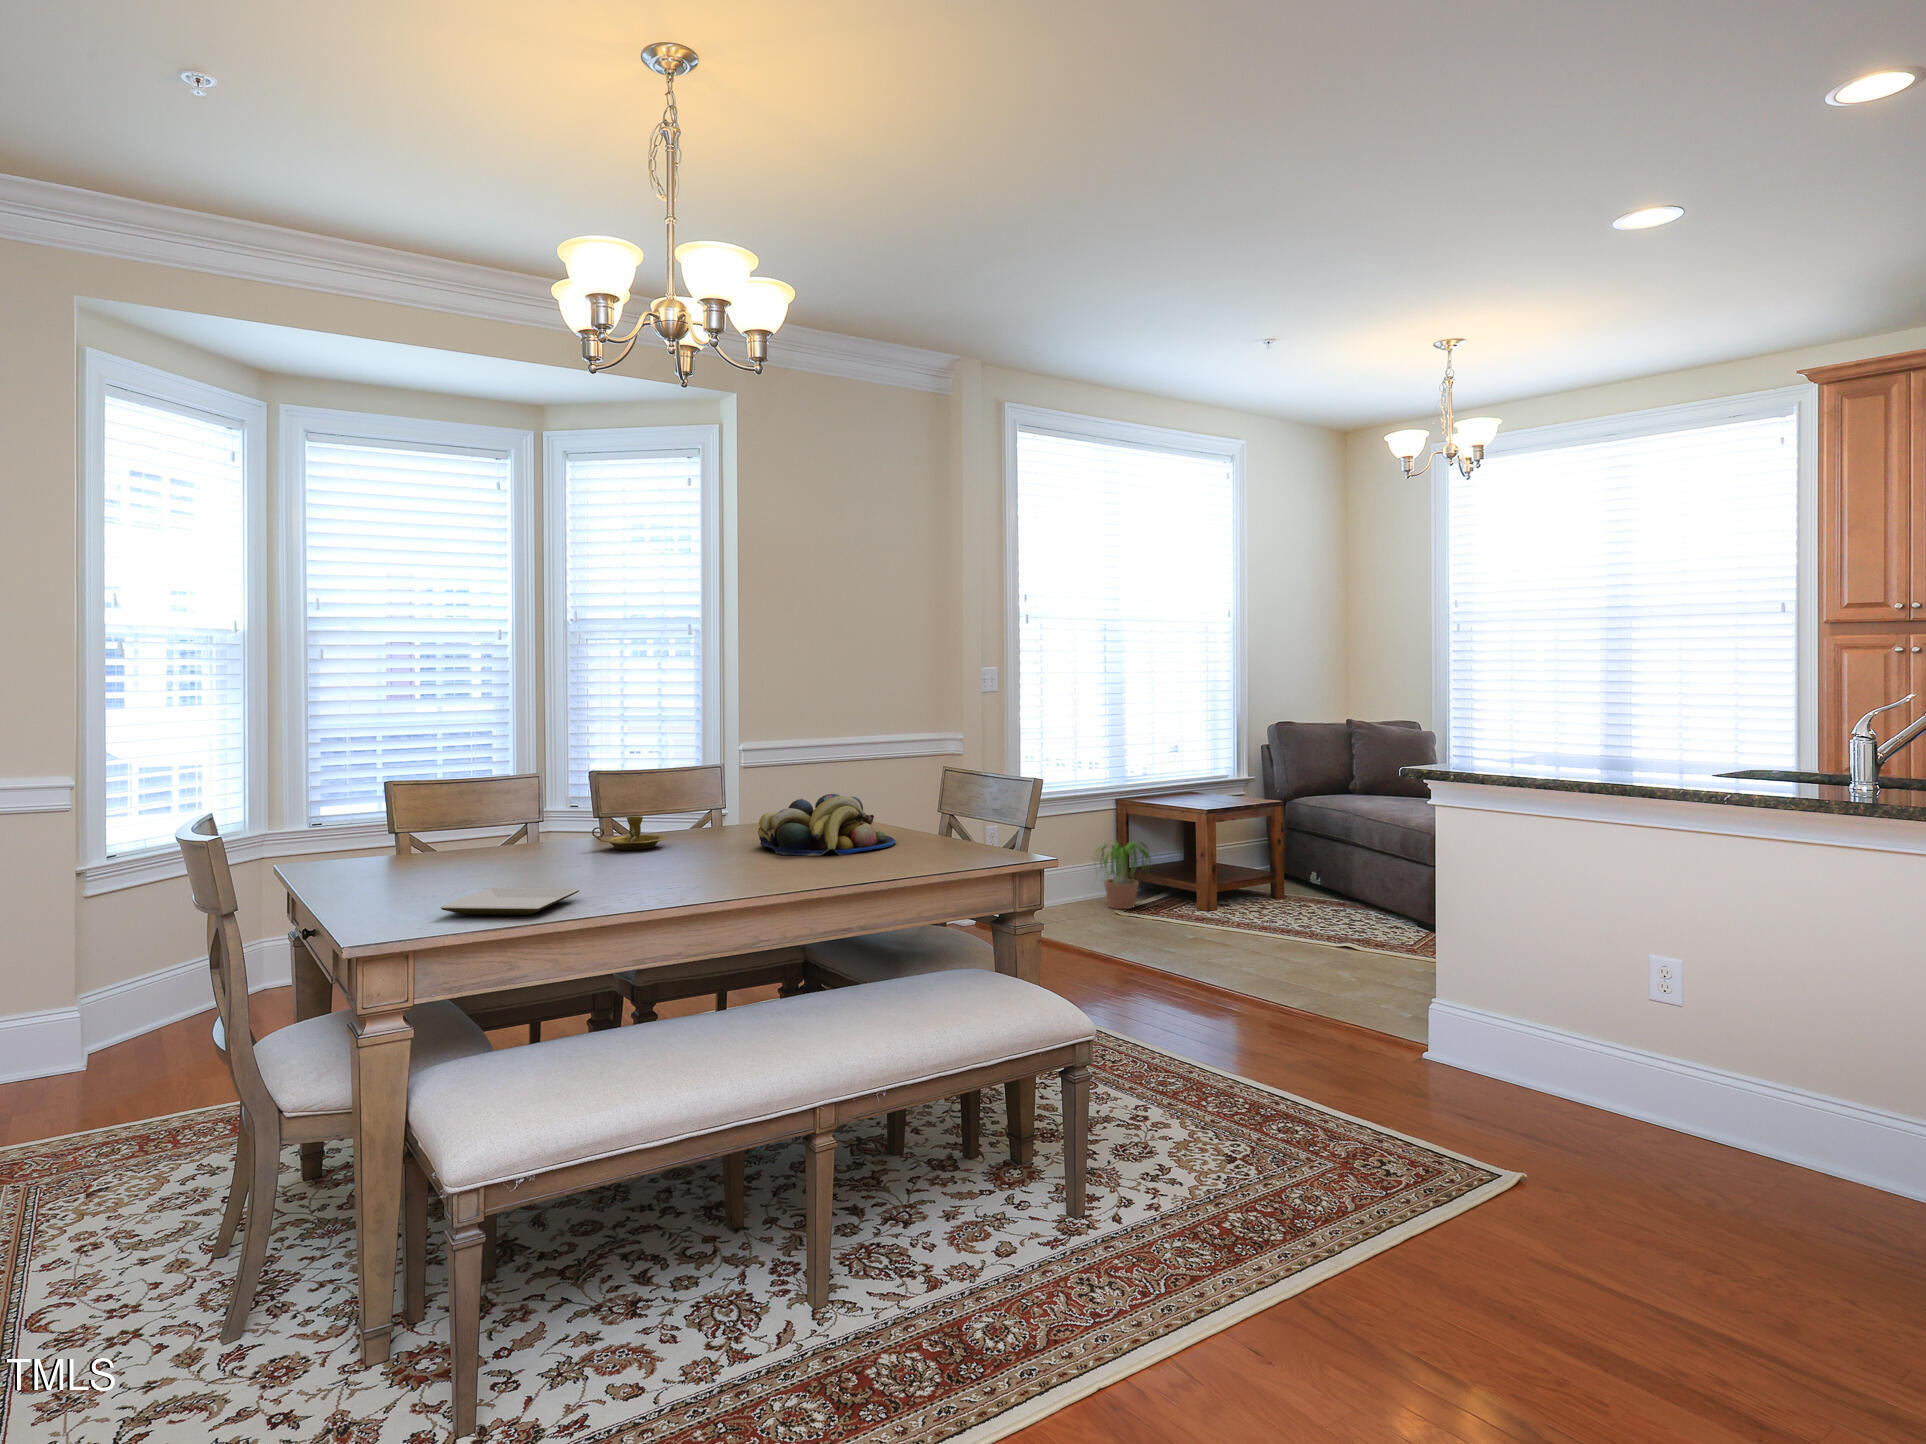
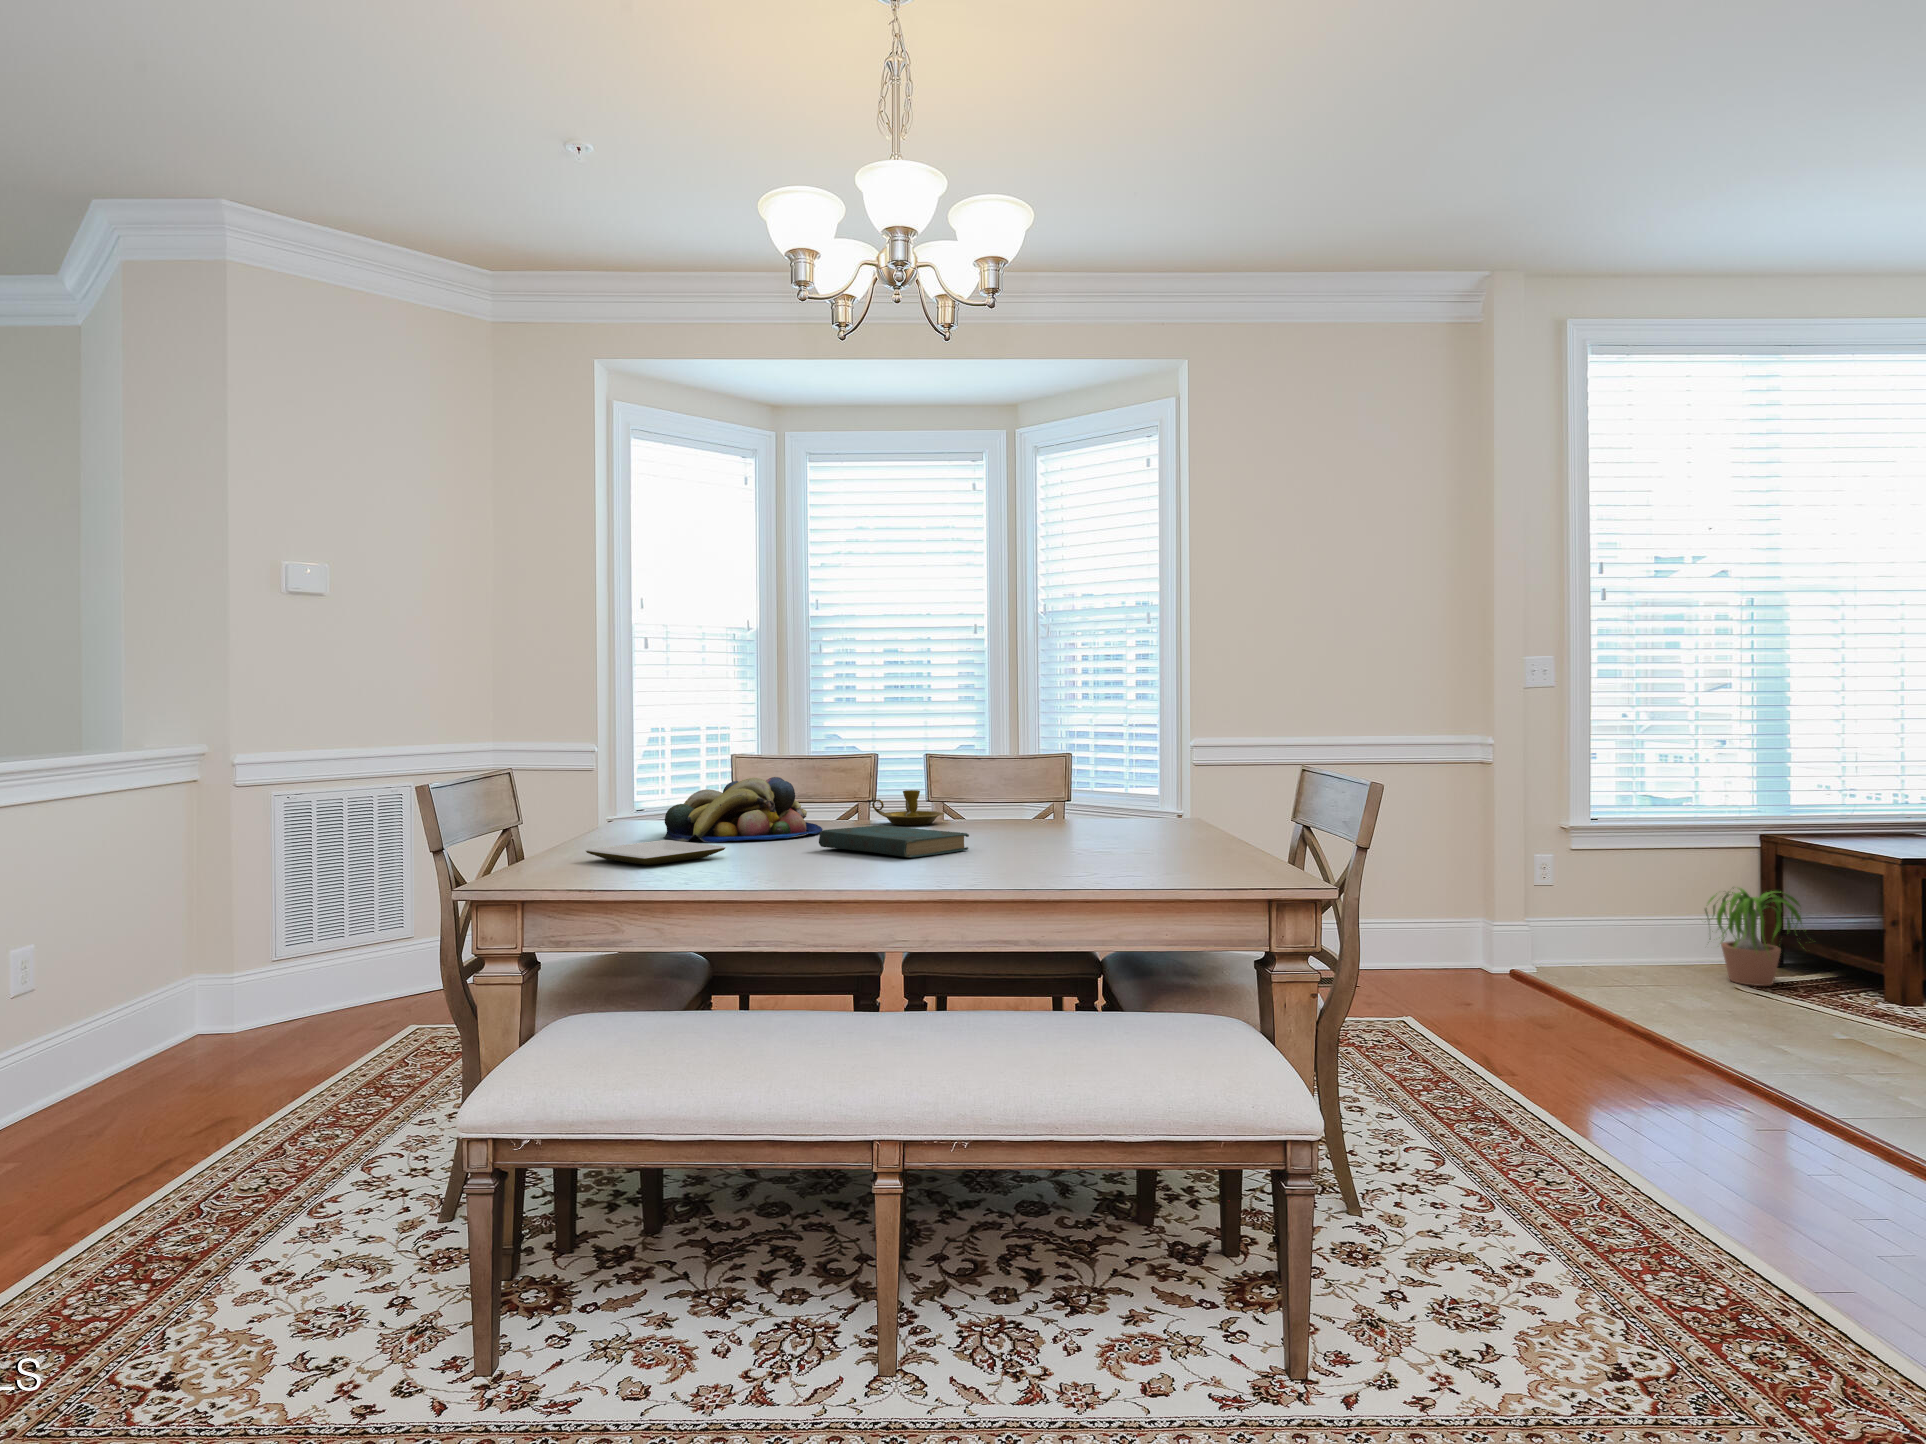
fruit bowl: present [758,794,895,856] -> present [664,777,823,842]
book: none [643,854,777,882] -> present [819,826,969,858]

